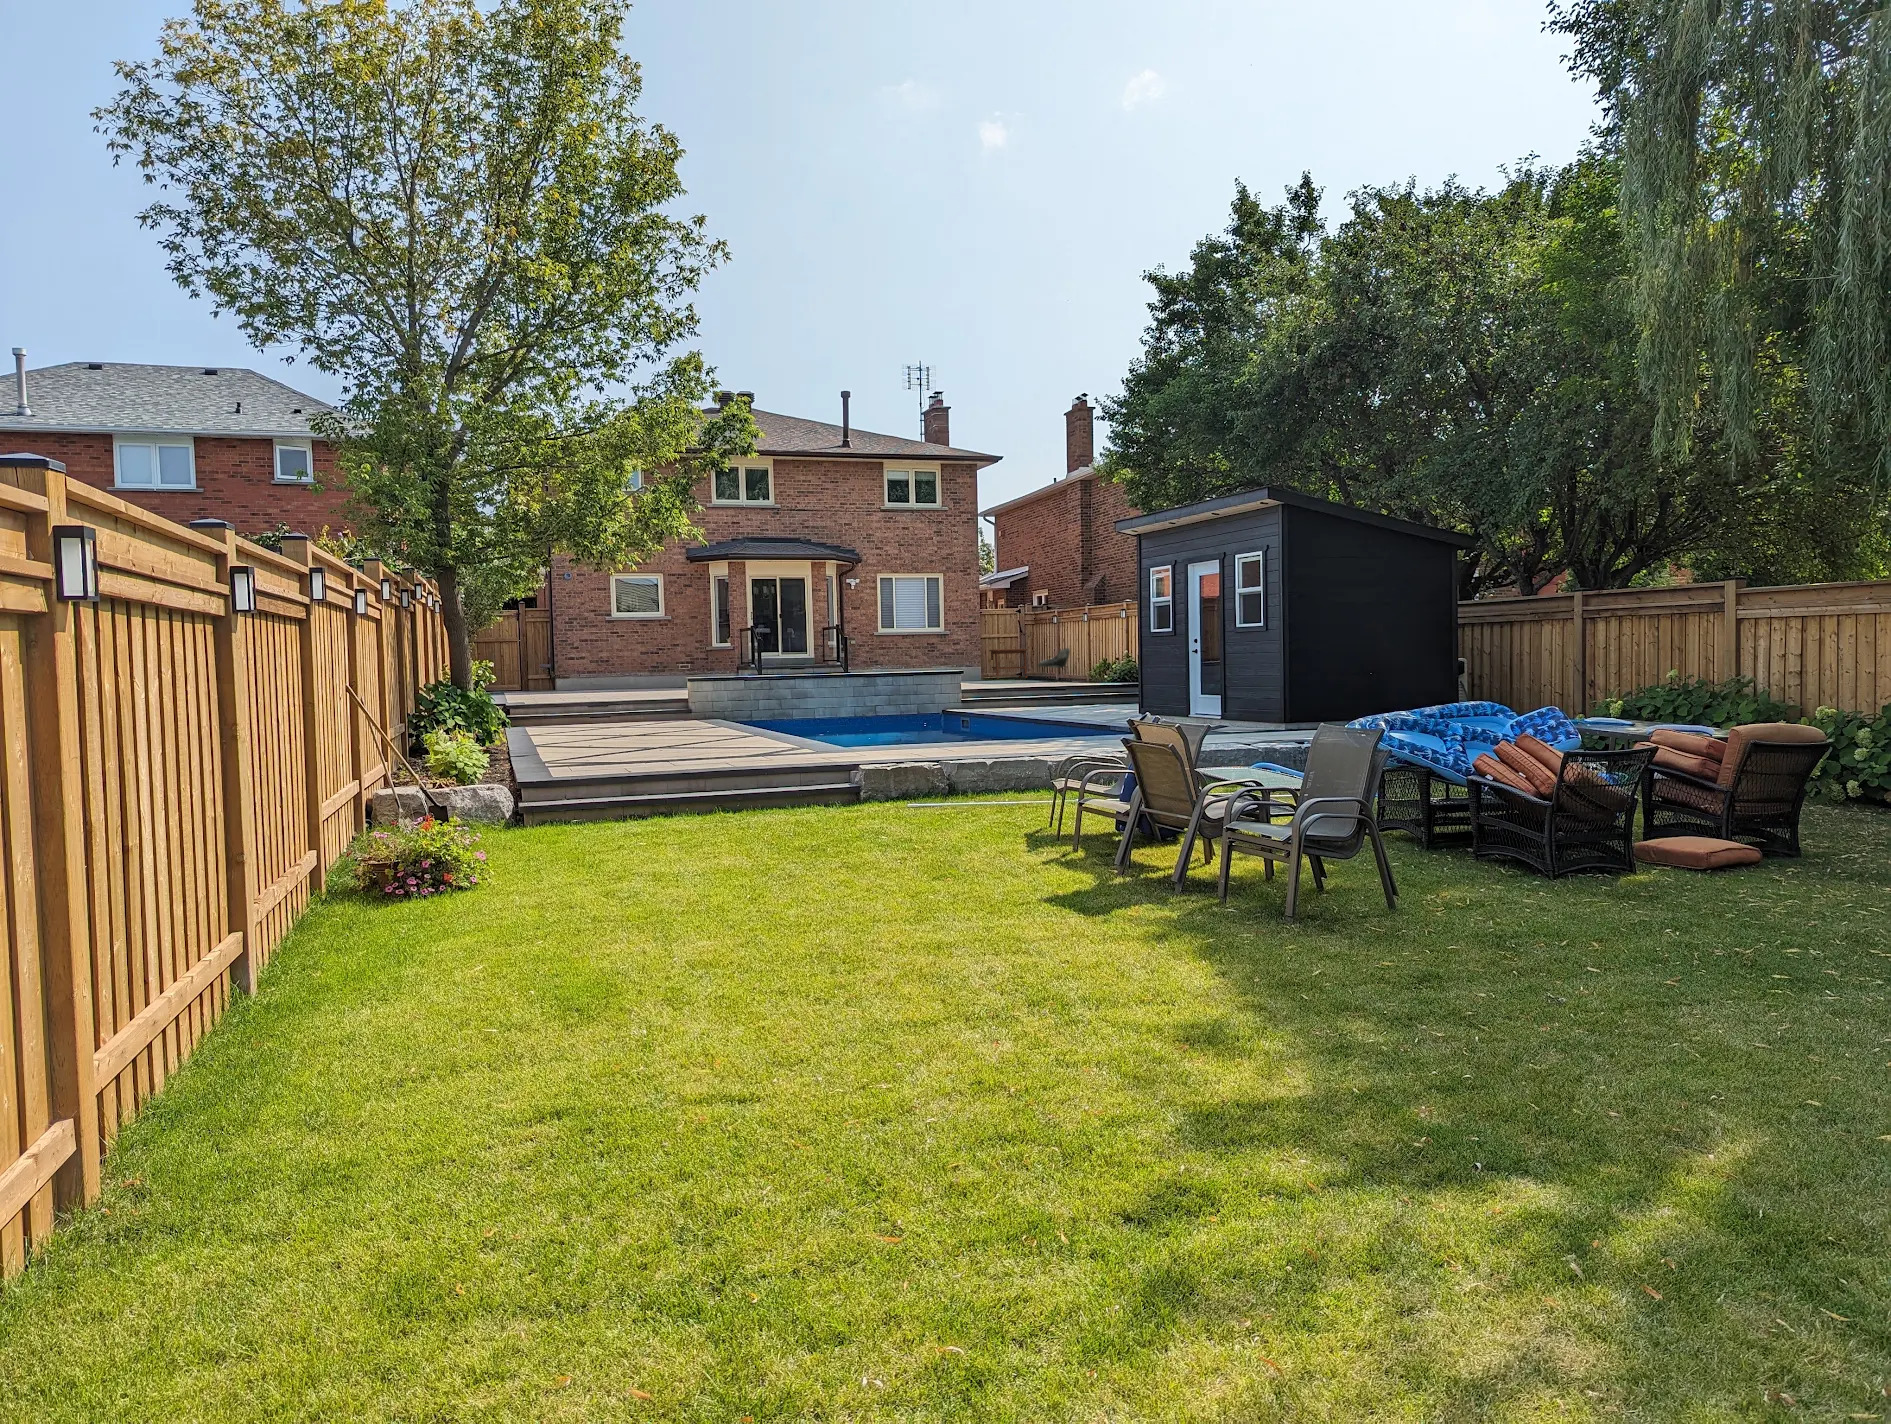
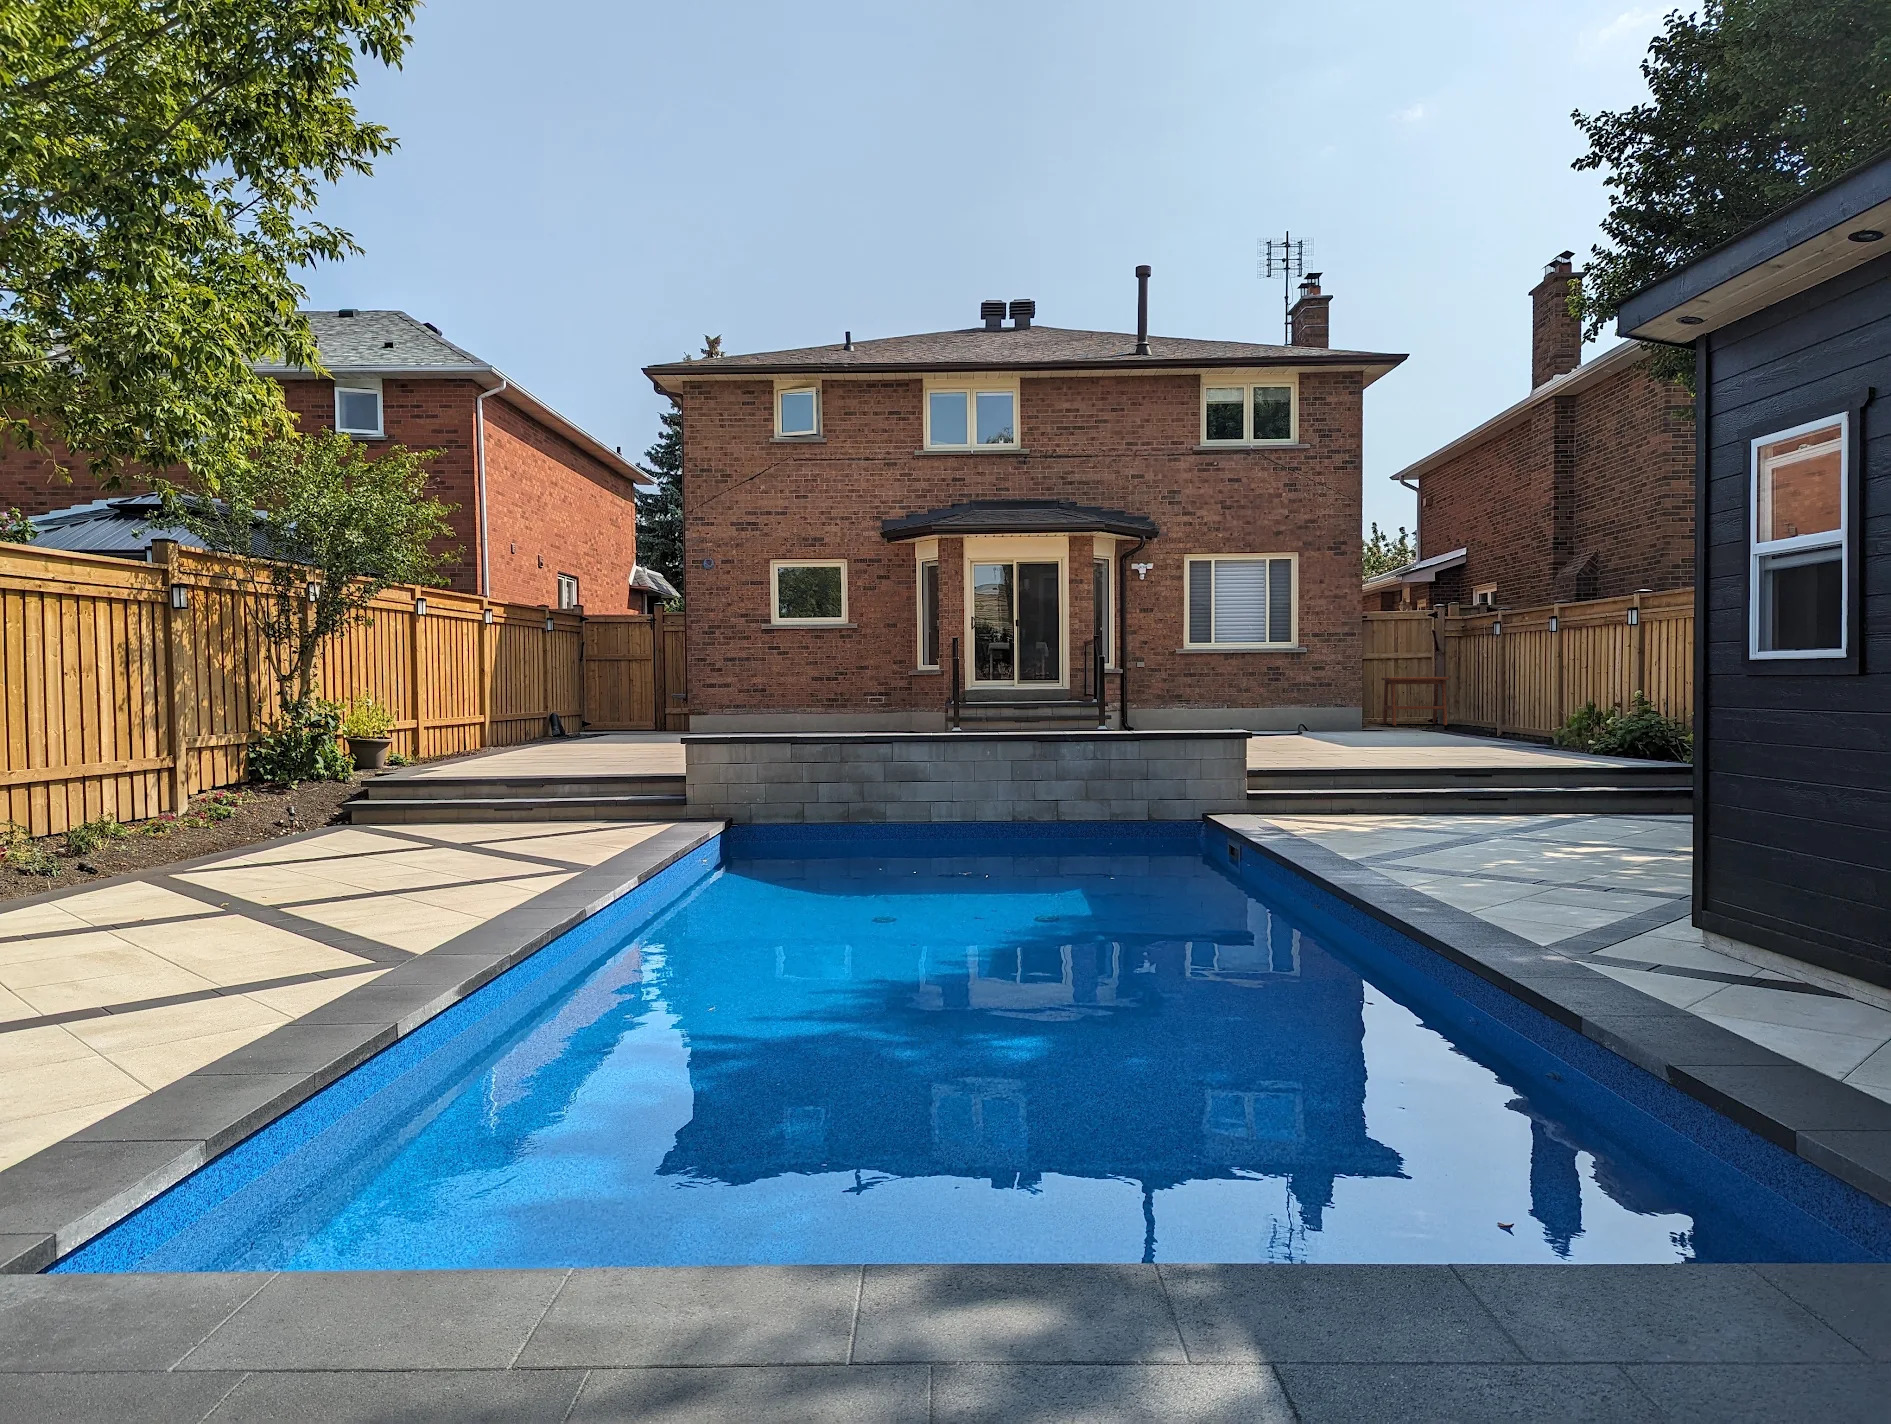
lounge chair: present [1038,648,1071,680] -> none [1463,680,1529,738]

